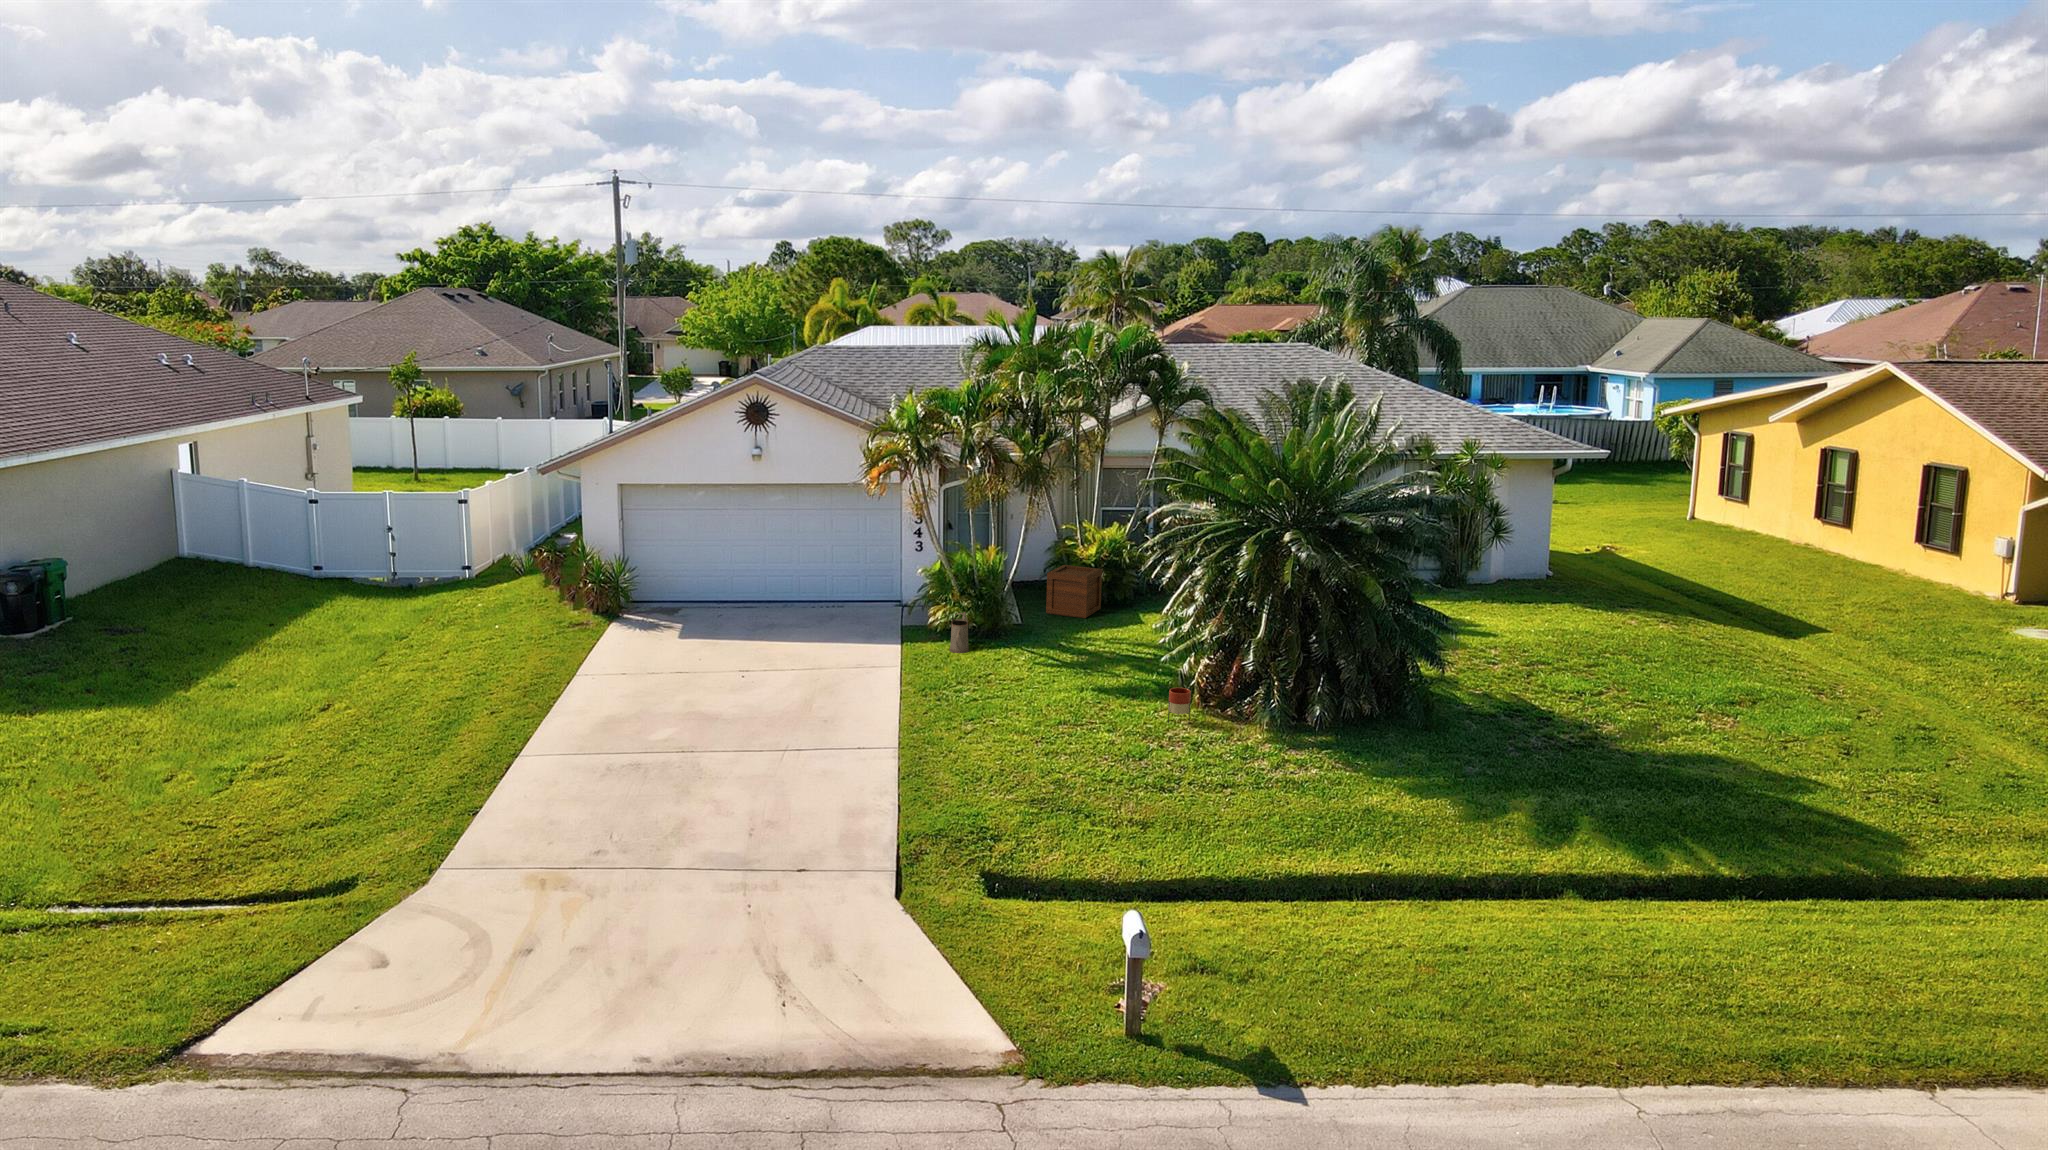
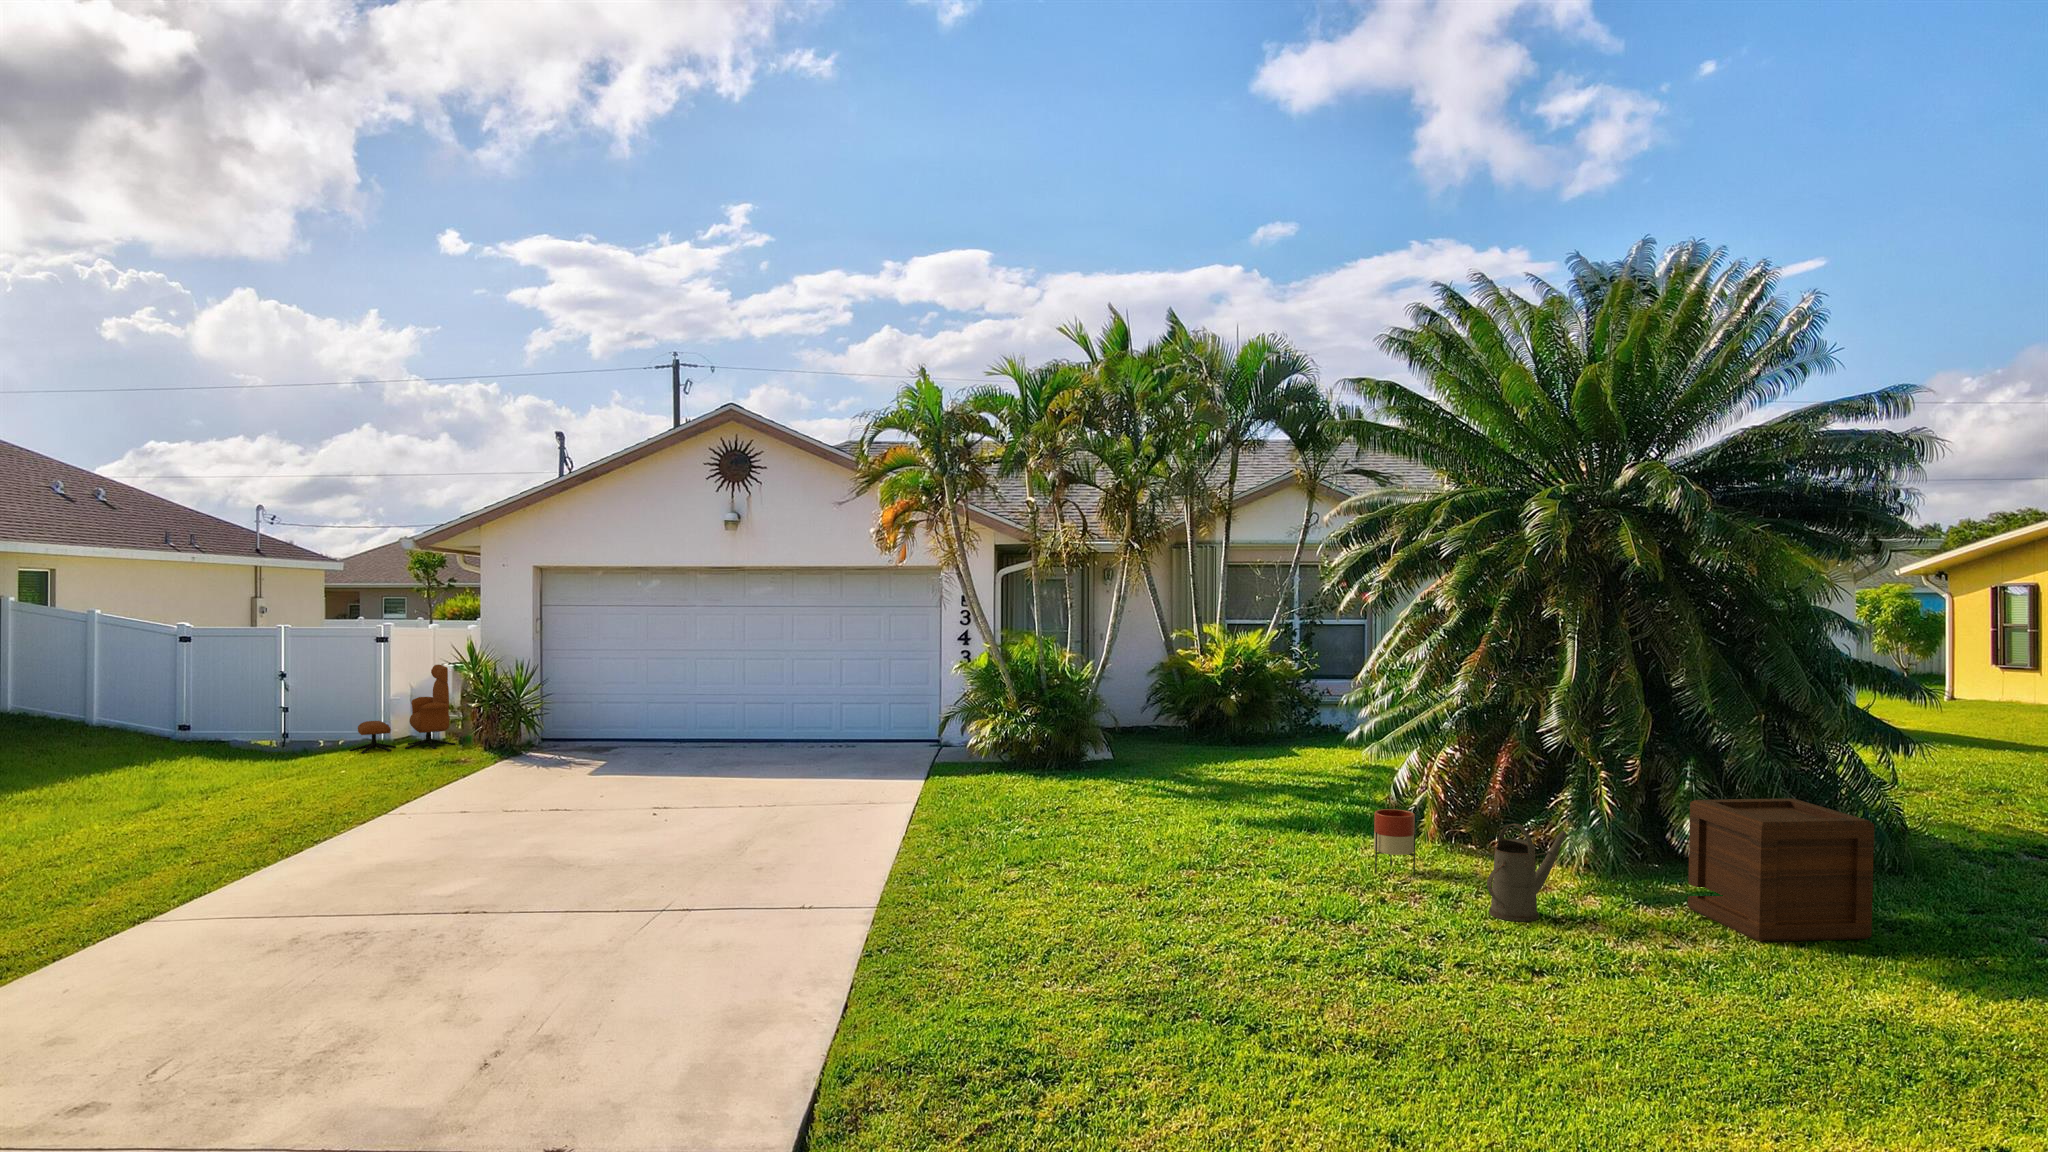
lounge chair: none [497,556,566,622] -> present [350,664,456,753]
wooden crate: present [1046,565,1102,618] -> present [1688,798,1874,942]
watering can: present [949,612,969,653] -> present [1487,824,1566,922]

